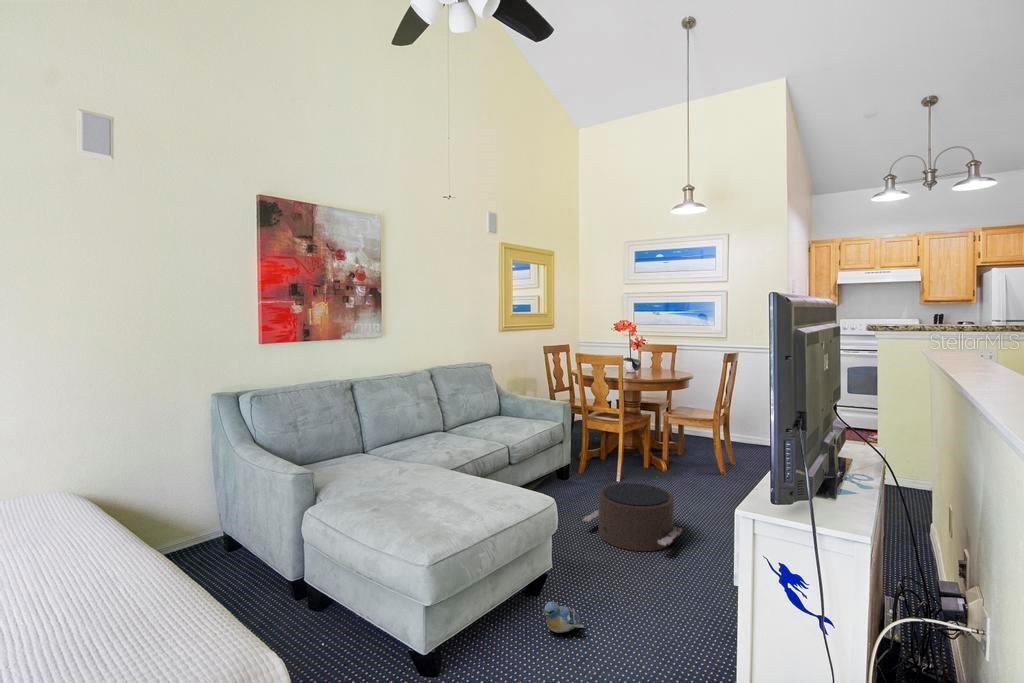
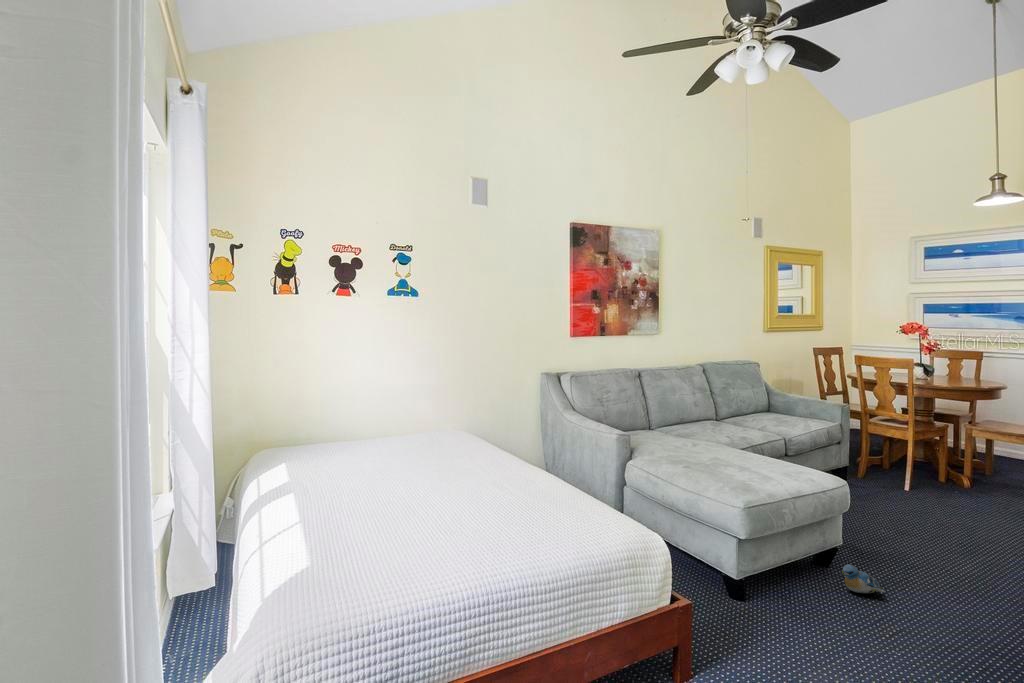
pouf: present [583,483,683,551] -> none [869,484,997,553]

